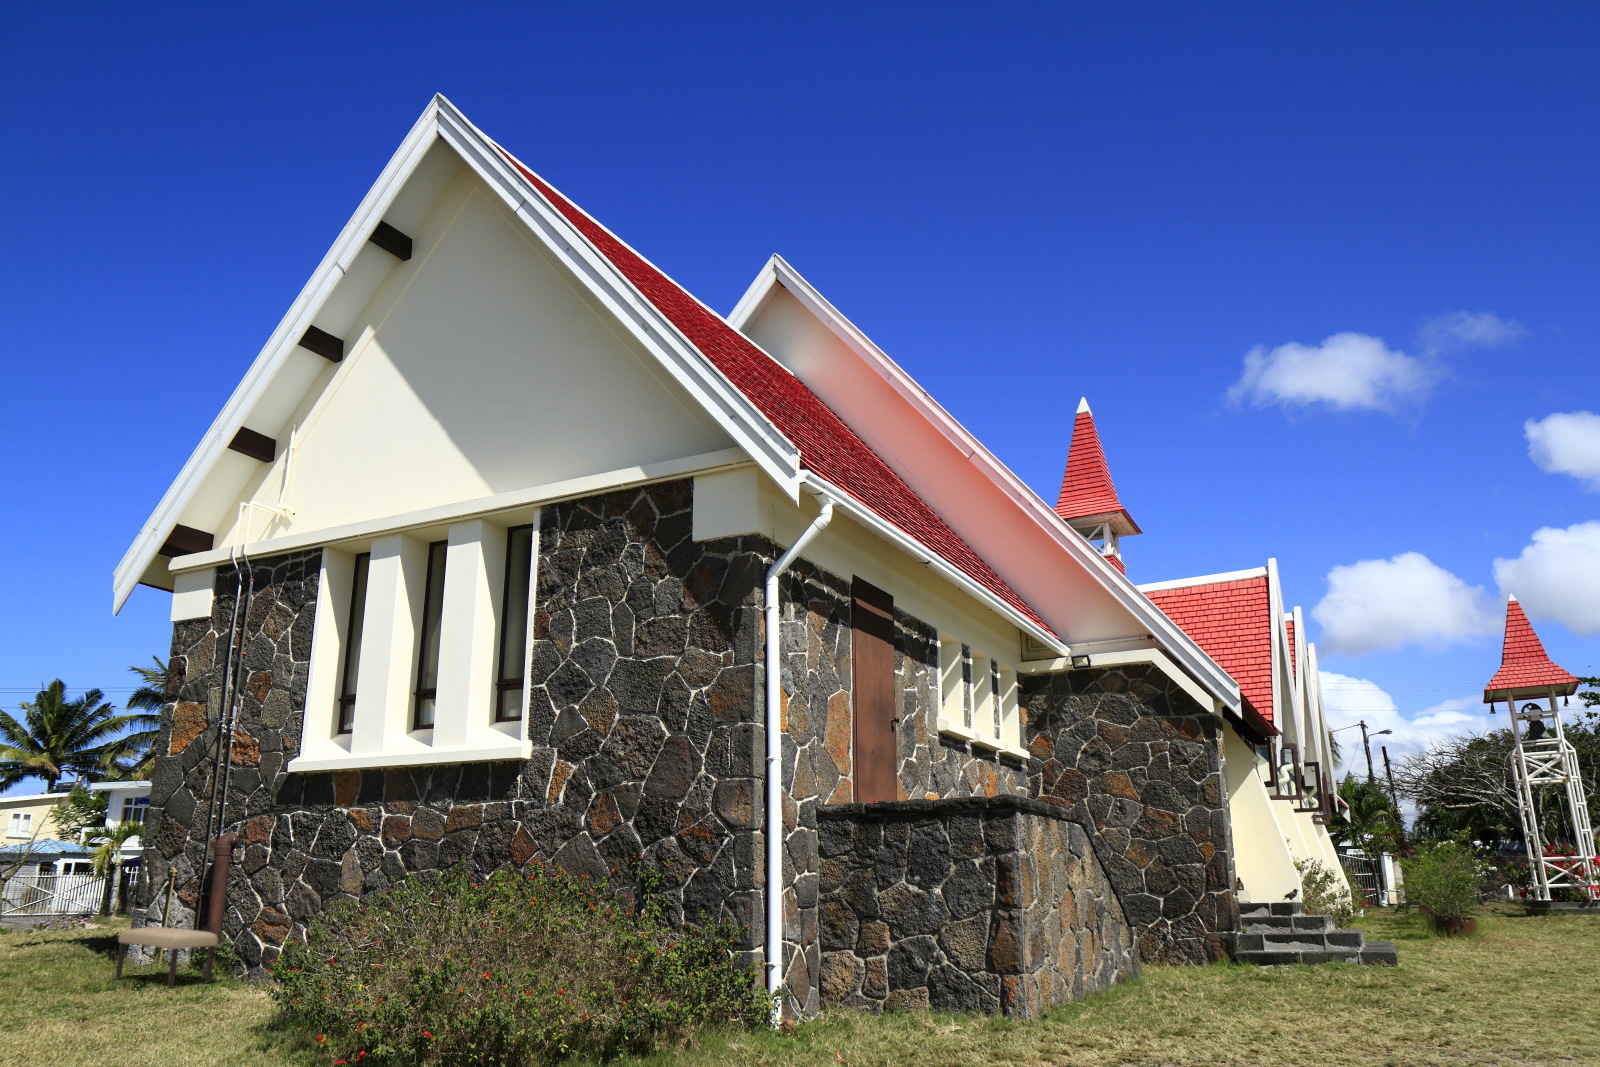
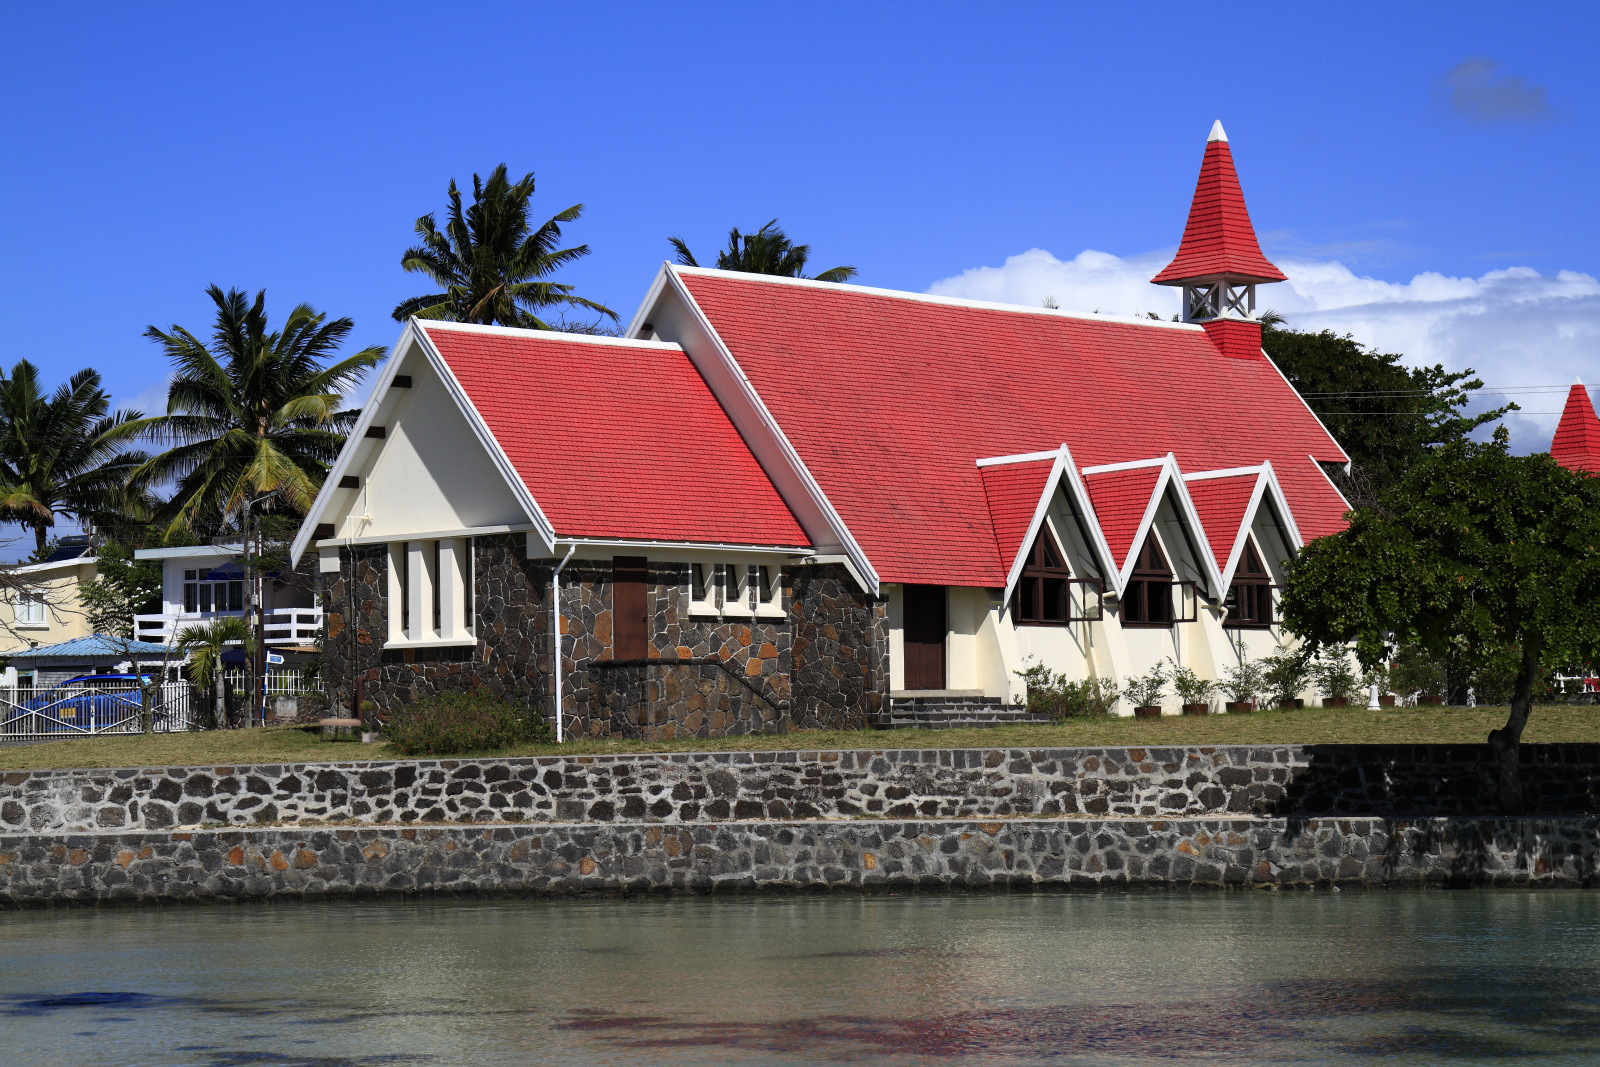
potted tree: none [216,888,262,989] -> present [361,701,378,742]

